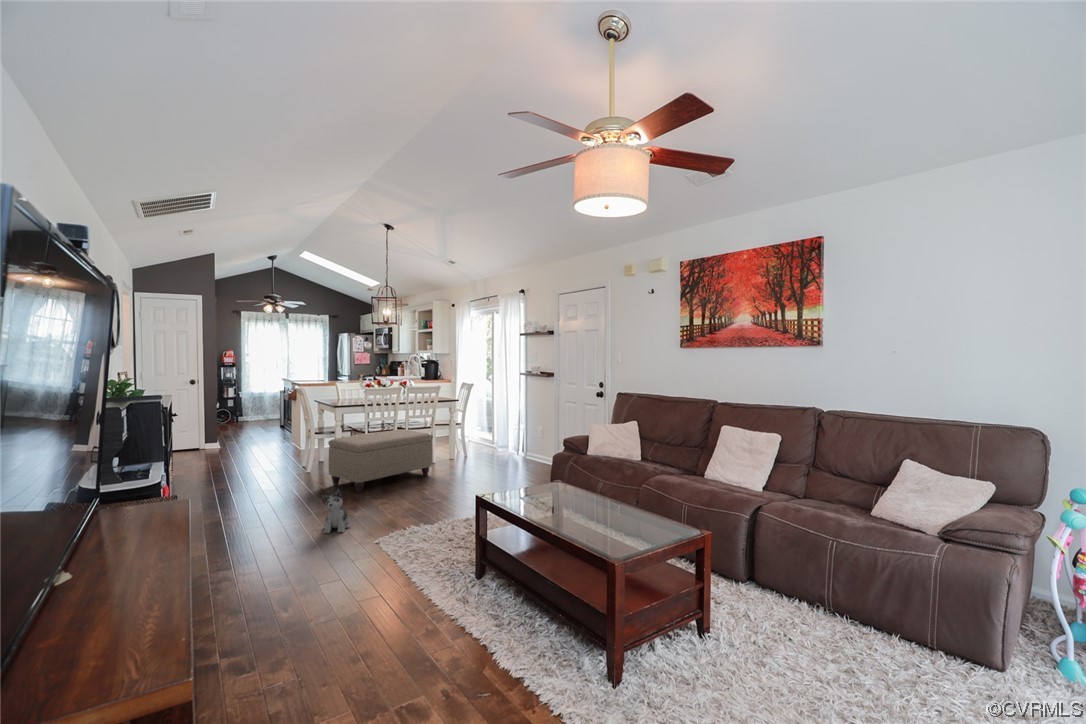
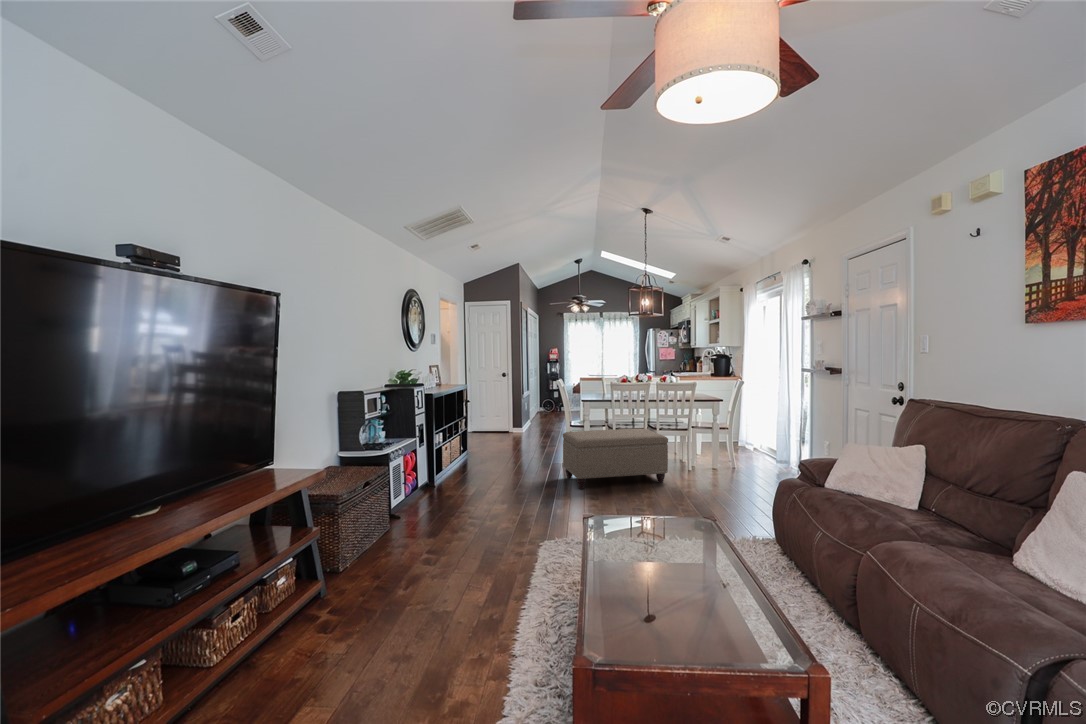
plush toy: present [322,489,350,533] -> none [511,480,539,525]

